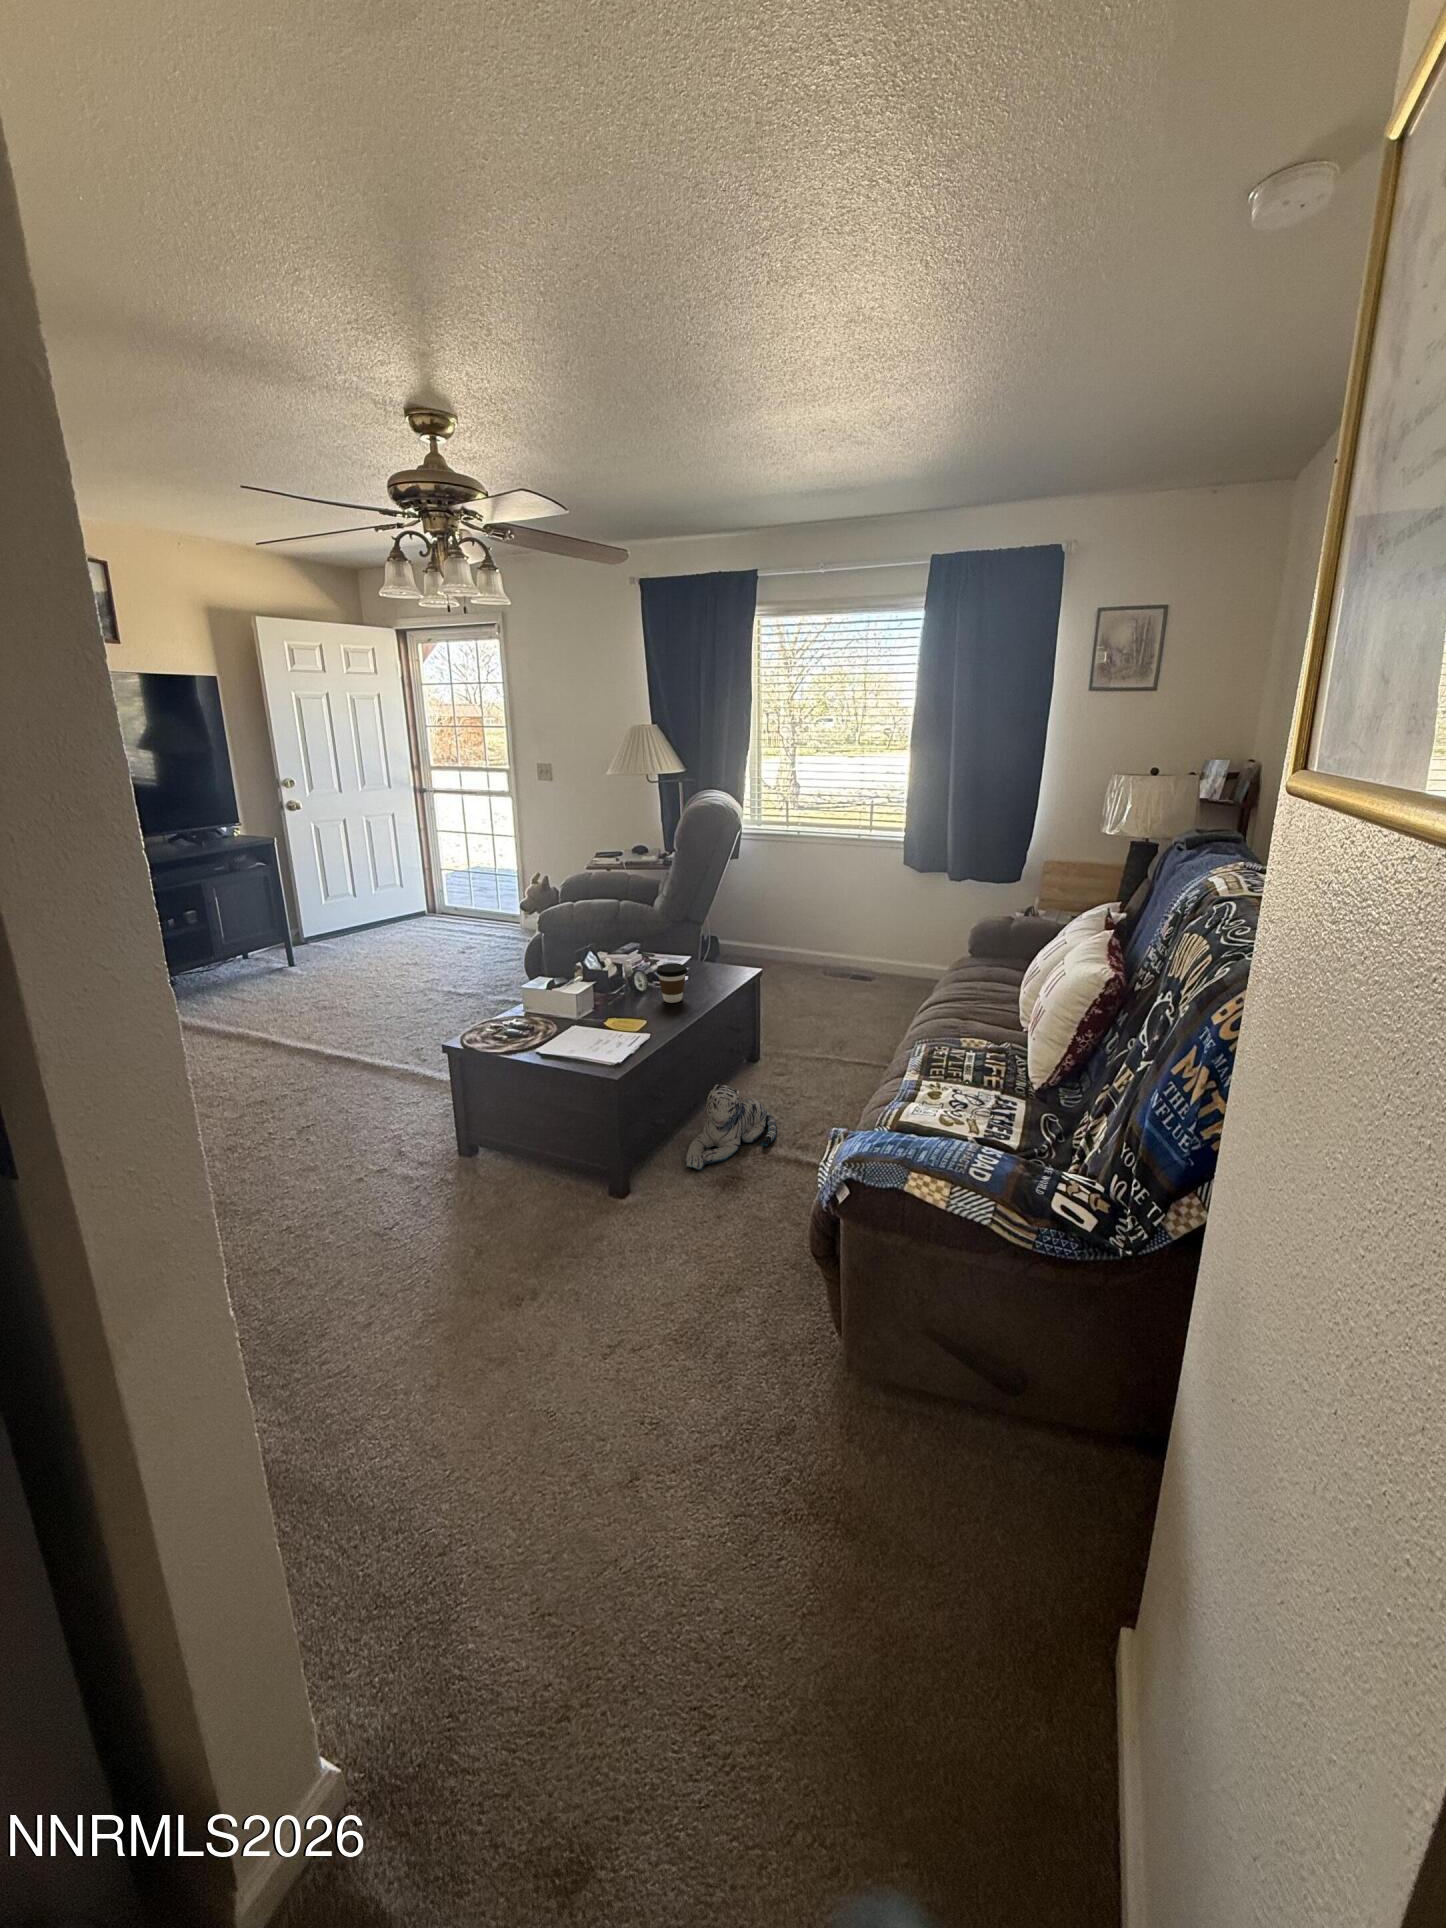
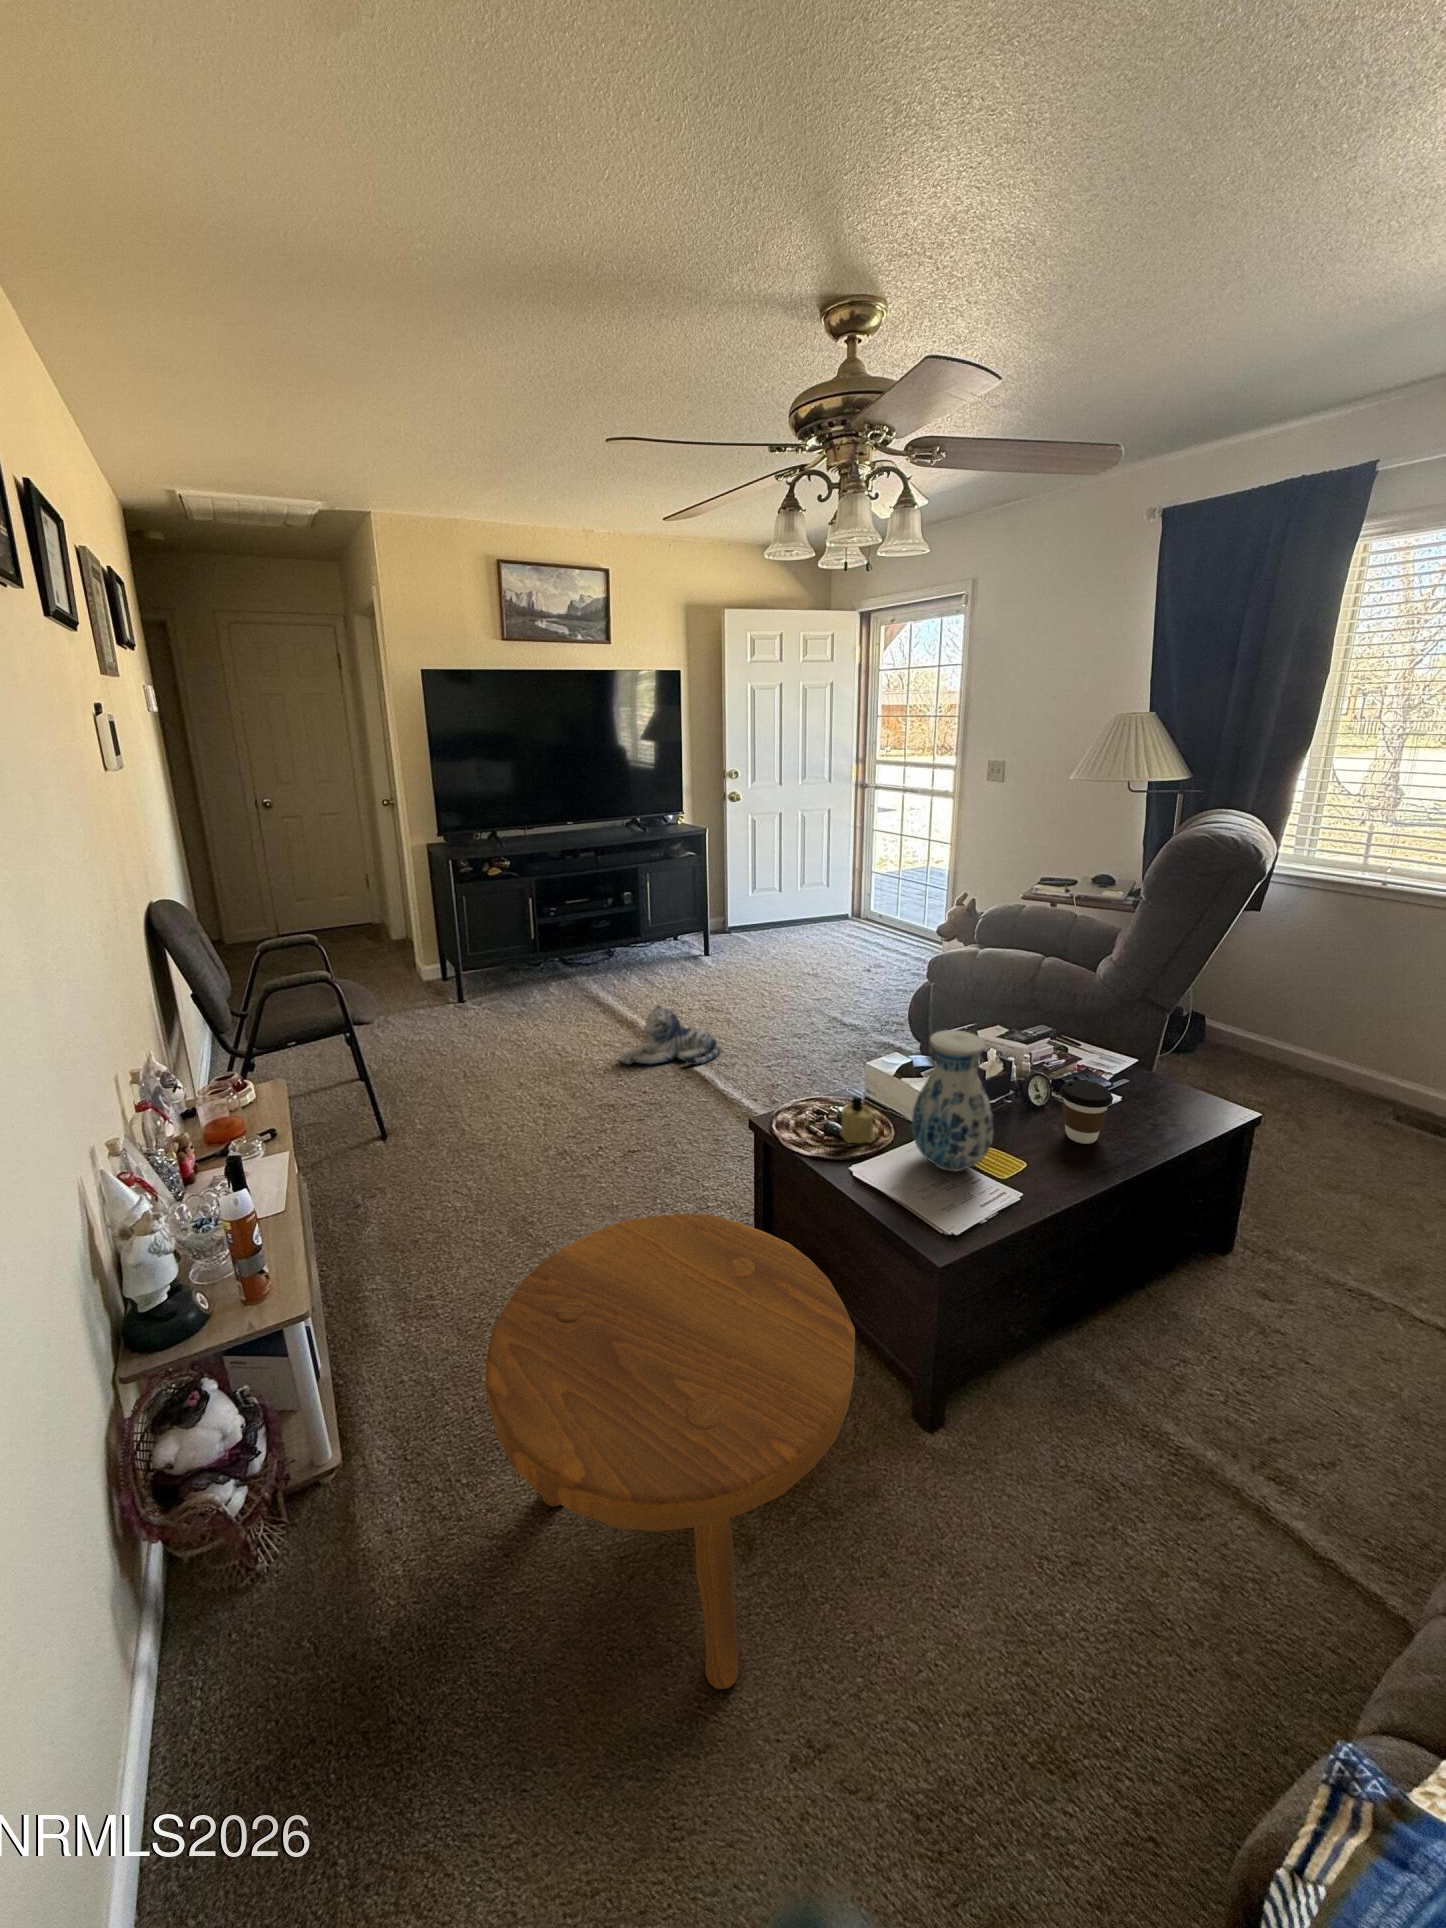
vase: none [571,939,626,1035] -> present [912,1030,994,1171]
candle: none [518,1004,545,1039] -> present [840,1097,875,1143]
plush toy: present [685,1085,777,1170] -> present [620,1005,721,1065]
footstool: none [315,1096,592,1362] -> present [485,1214,855,1689]

